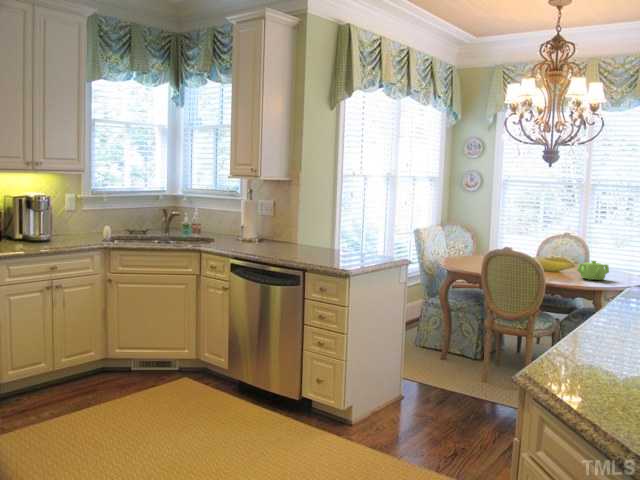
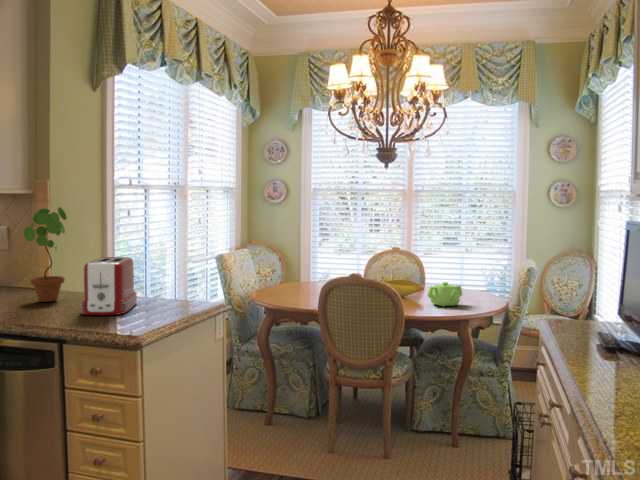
potted plant: none [285,190,310,250] -> present [24,207,67,302]
toaster: none [316,223,351,259] -> present [81,257,137,315]

